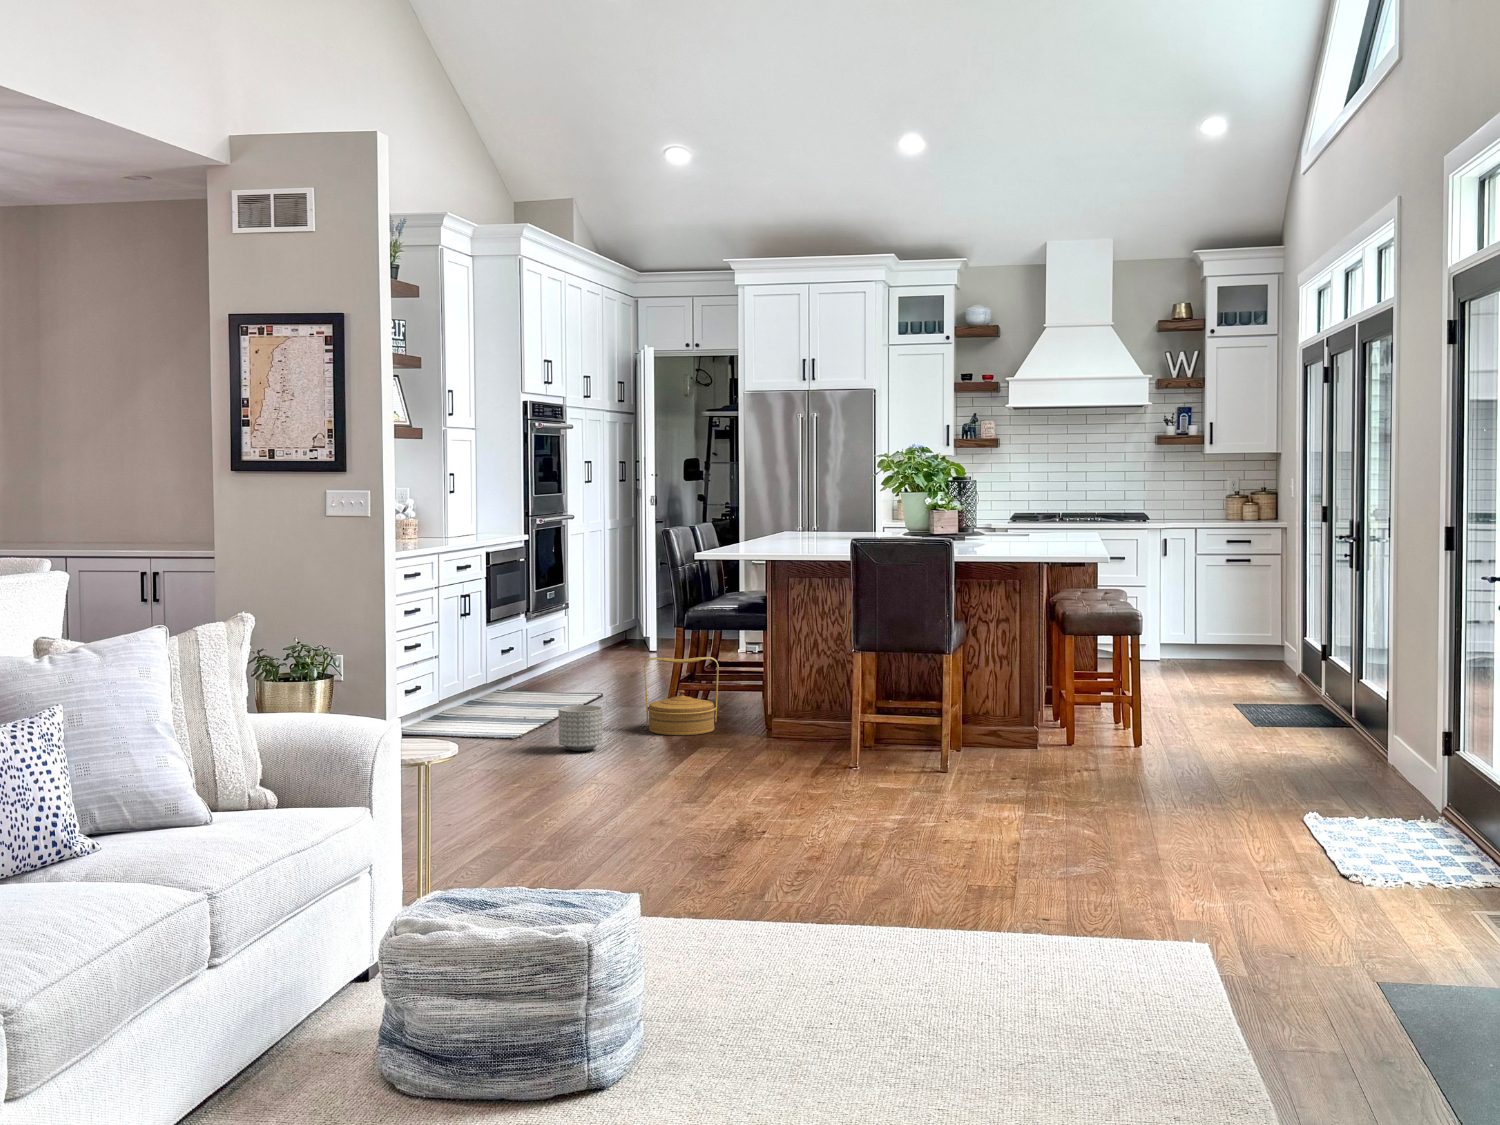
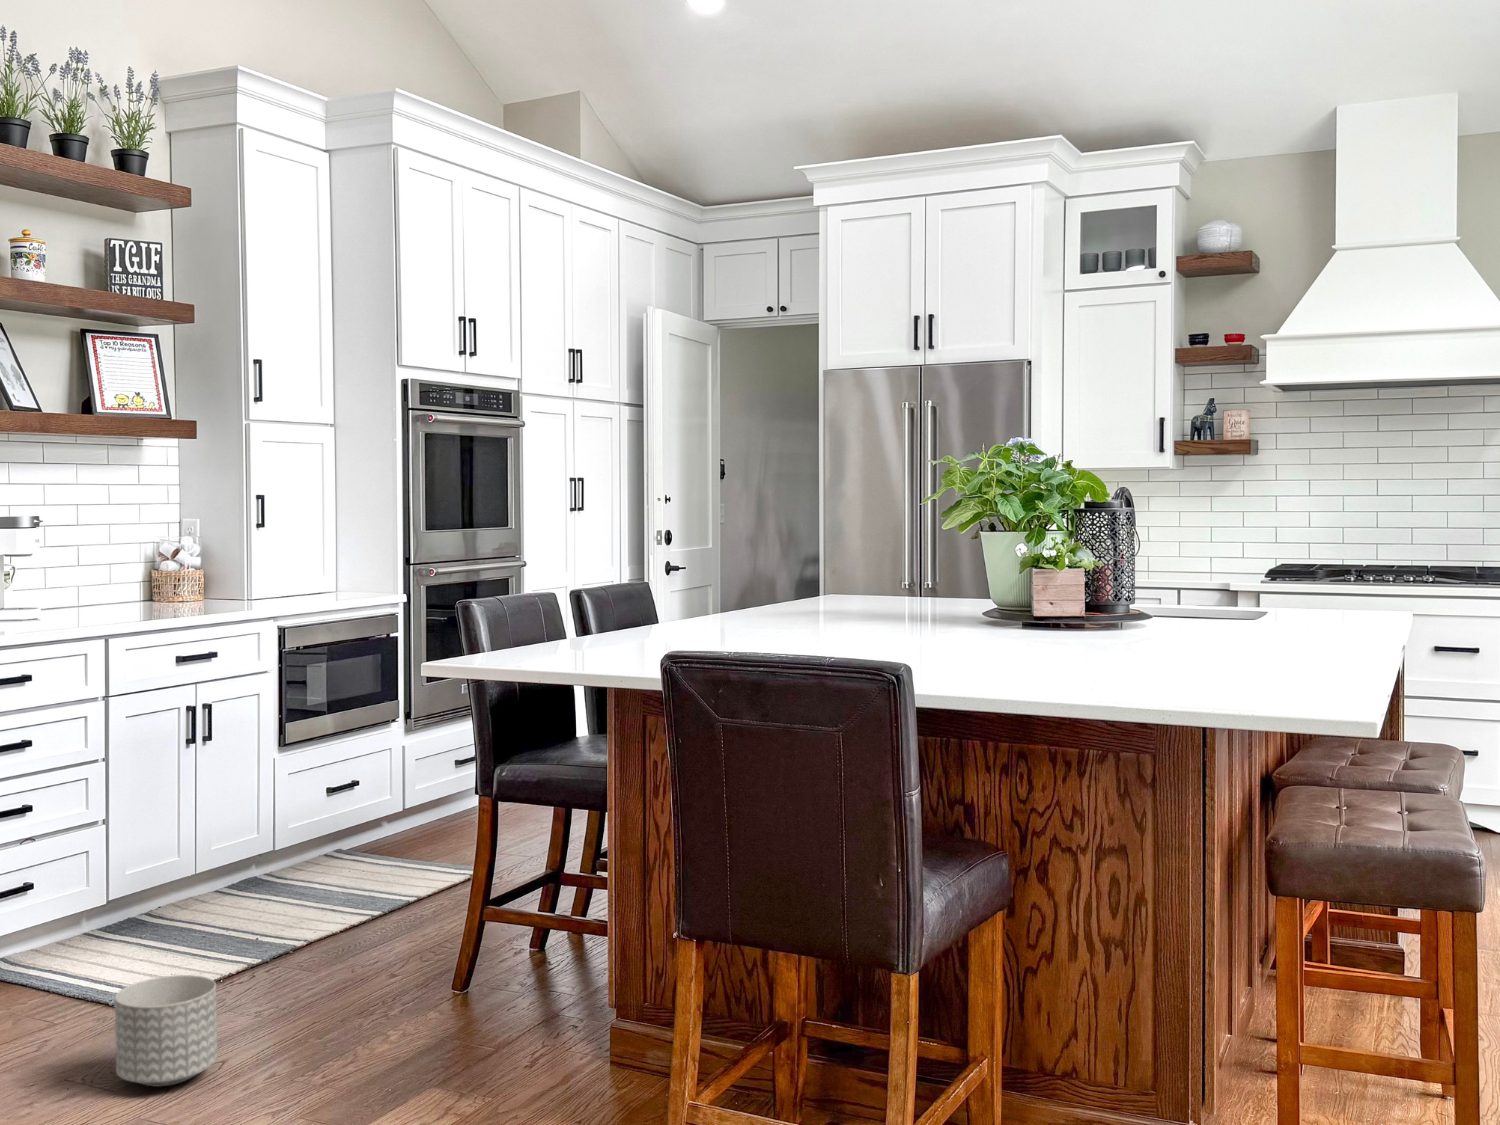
basket: present [644,657,719,735] -> none [392,860,540,1035]

